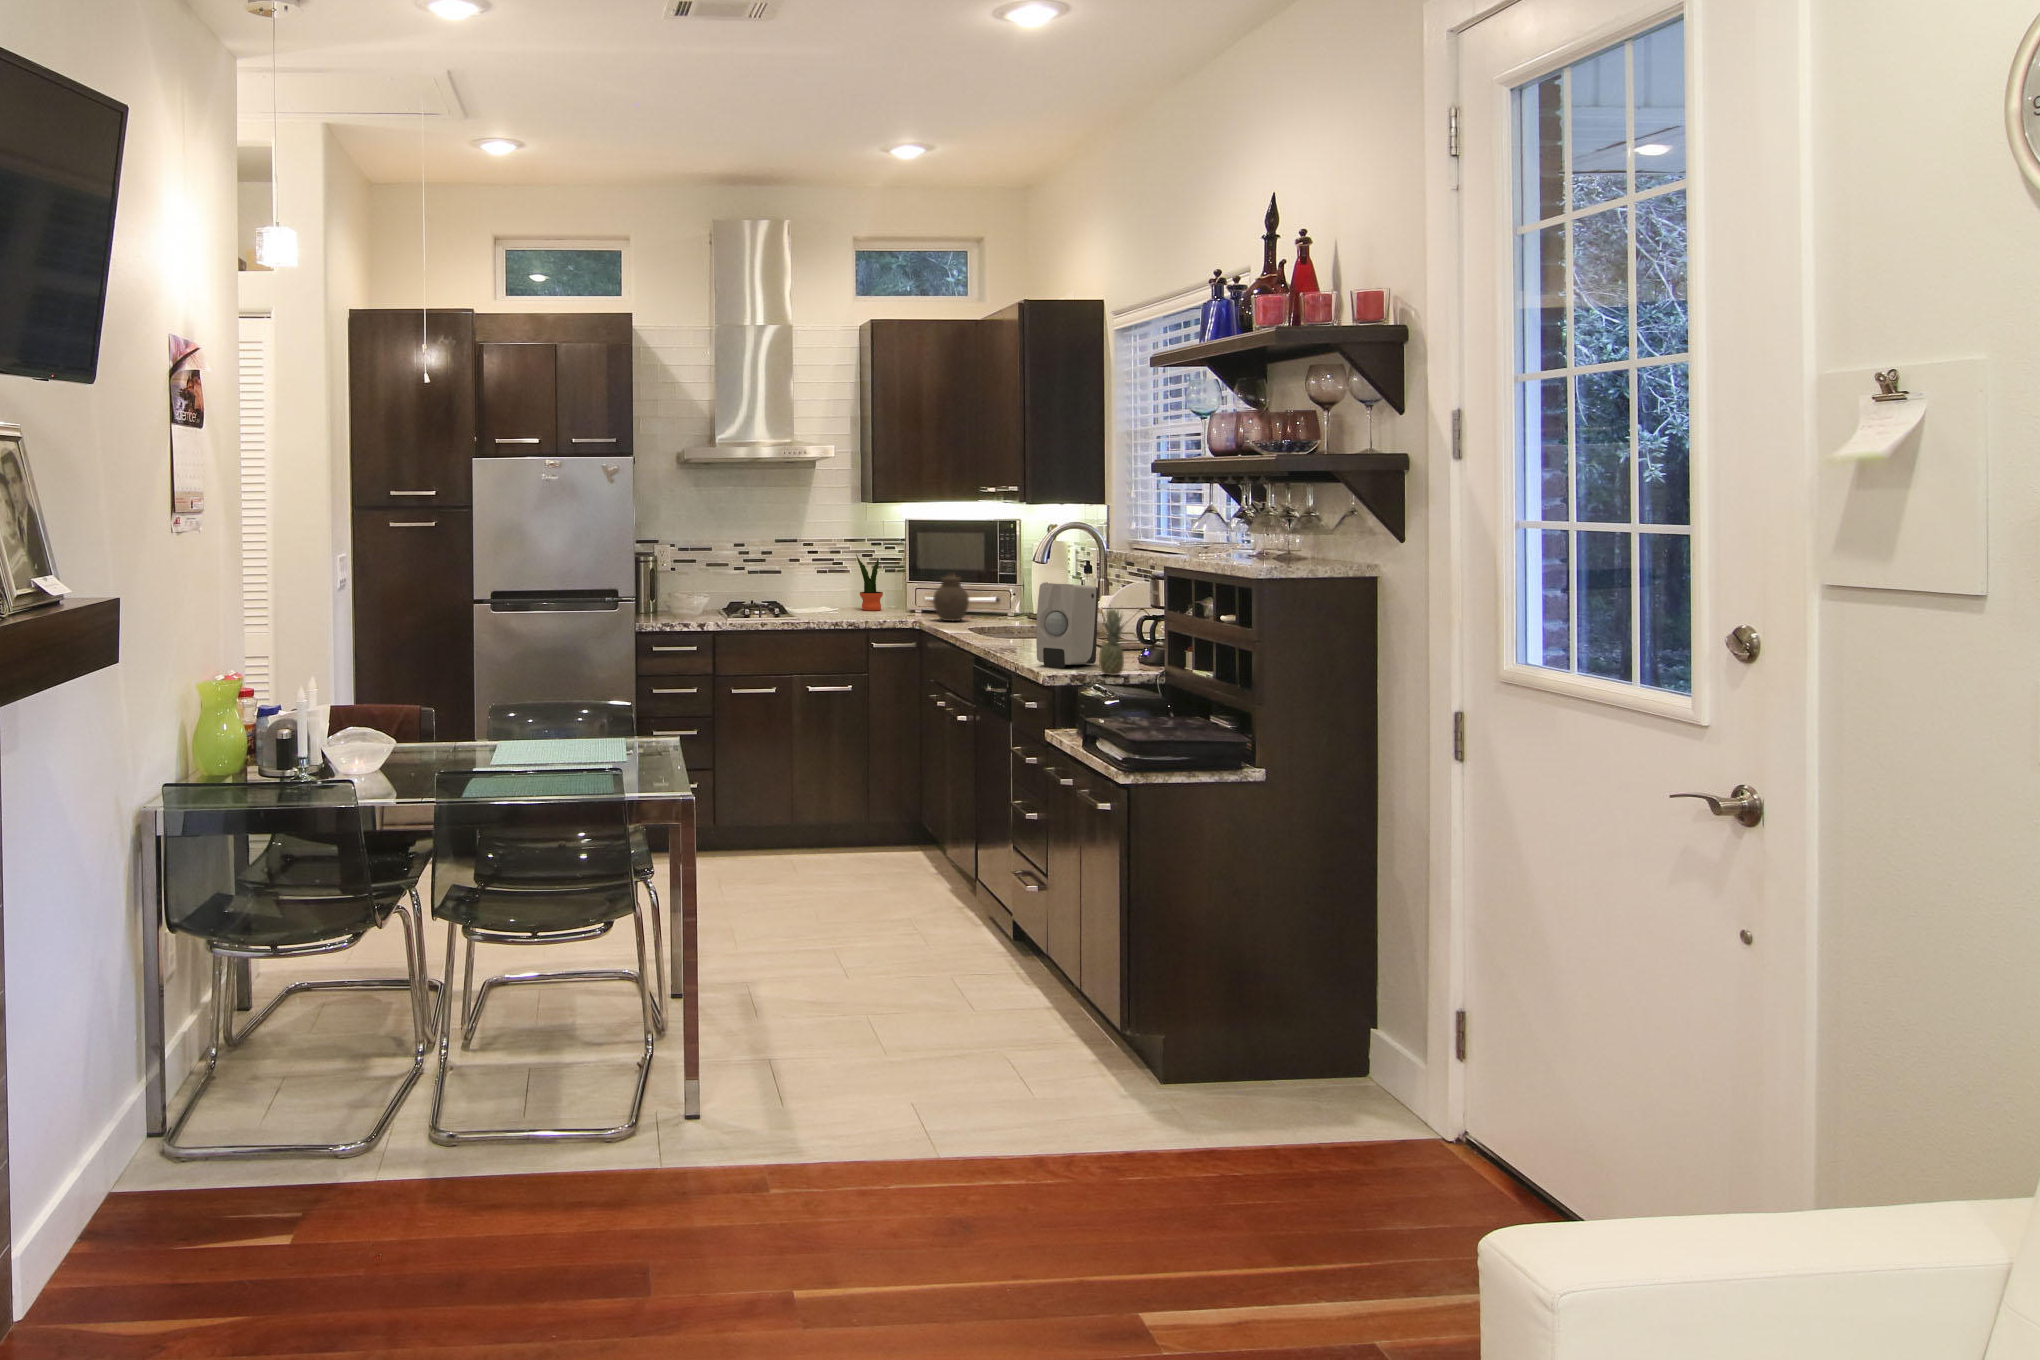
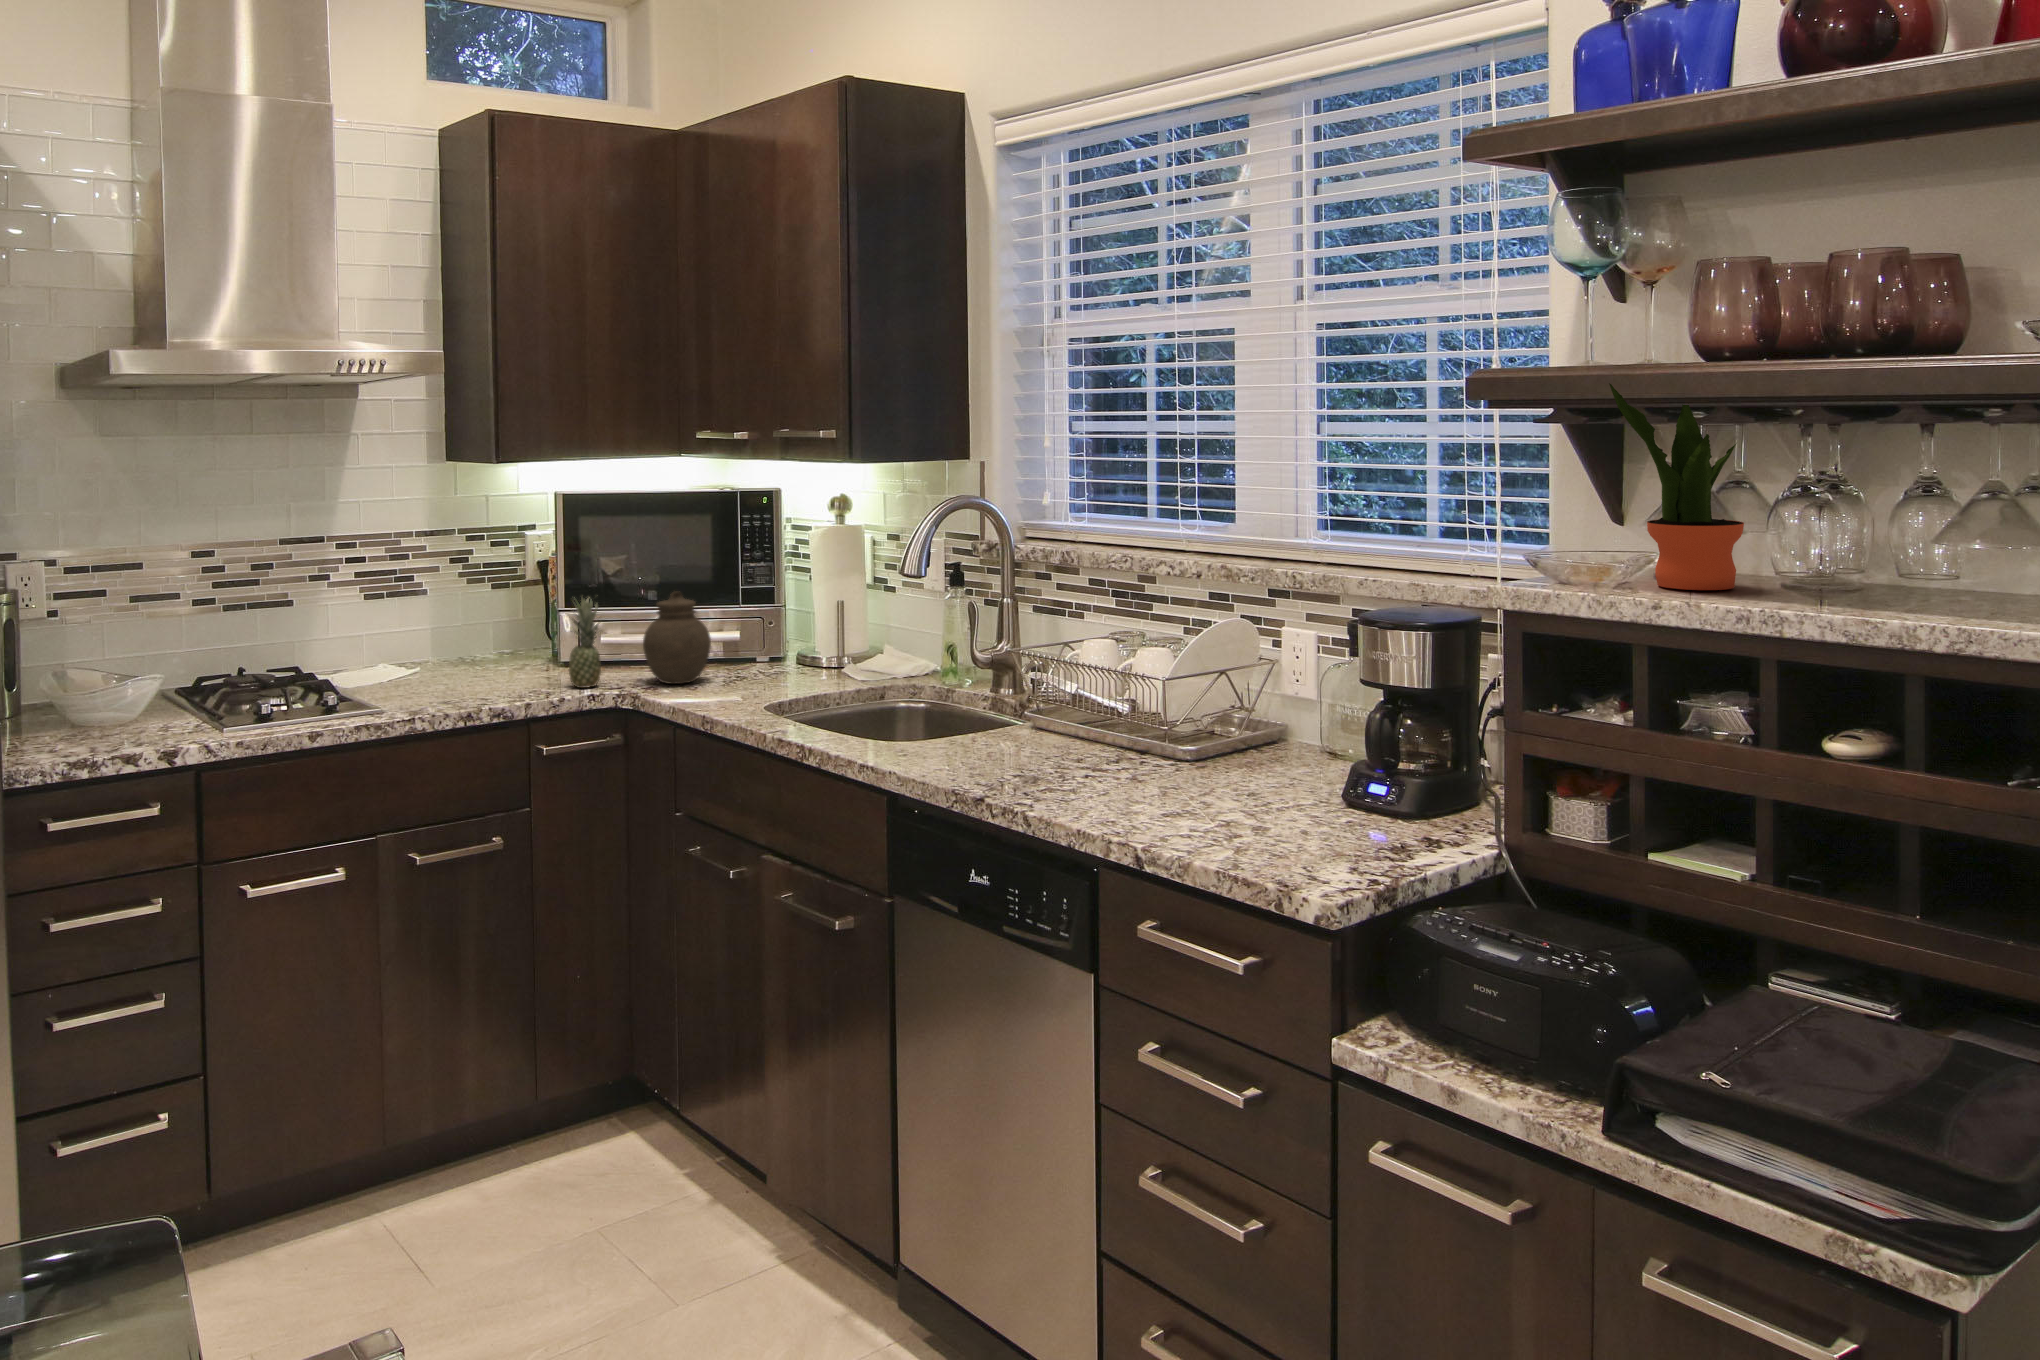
potted plant: present [856,555,883,611] -> present [1609,383,1744,590]
soap dispenser: present [1036,583,1098,668] -> none [1102,634,1186,815]
fruit: present [1099,608,1124,676] -> present [569,598,601,688]

